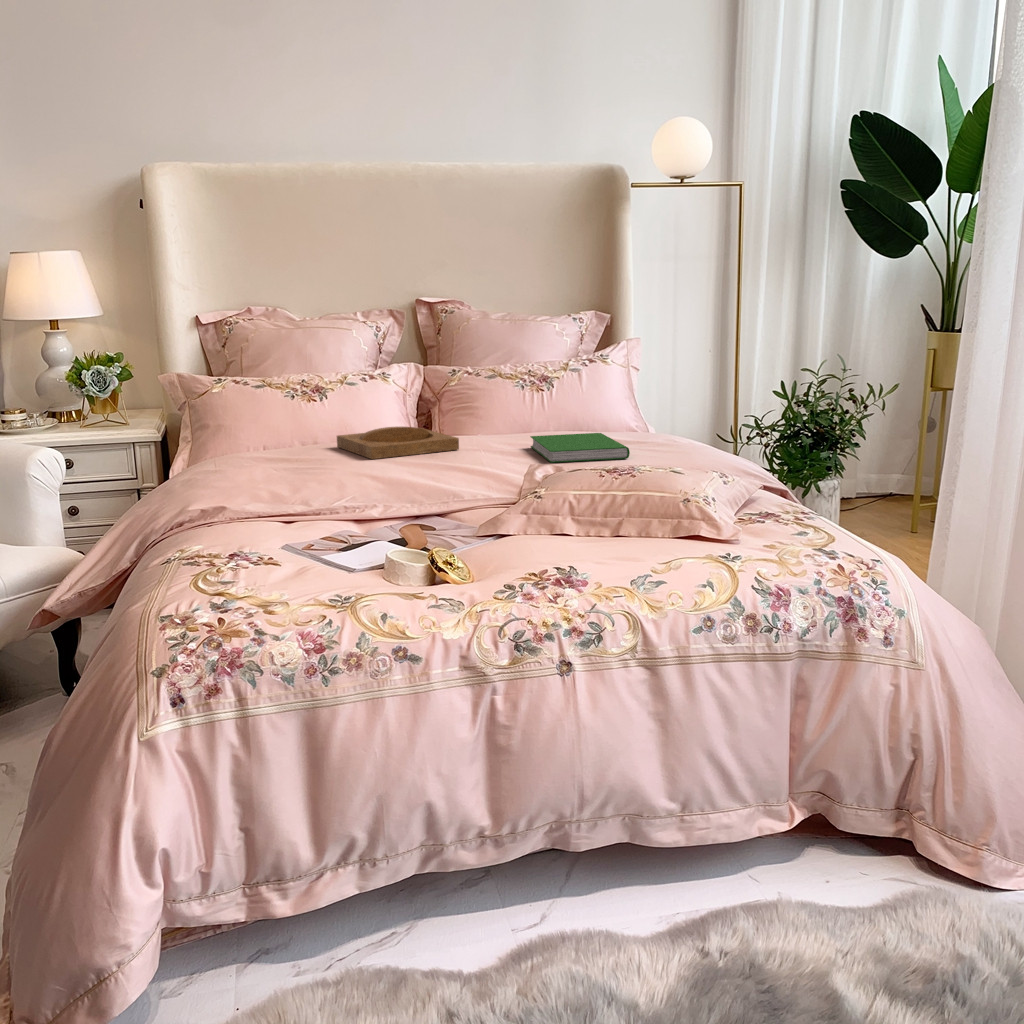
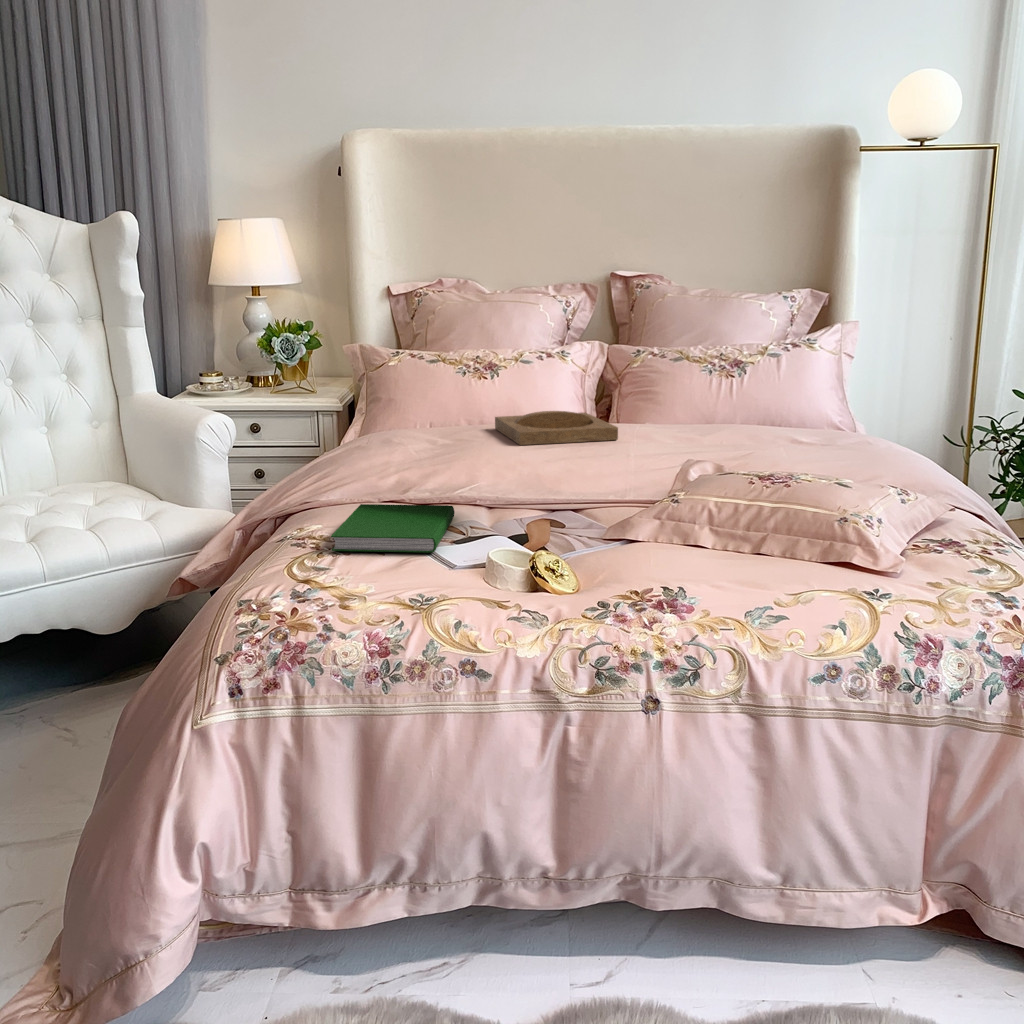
hardcover book: present [530,433,630,463] -> present [331,504,455,552]

